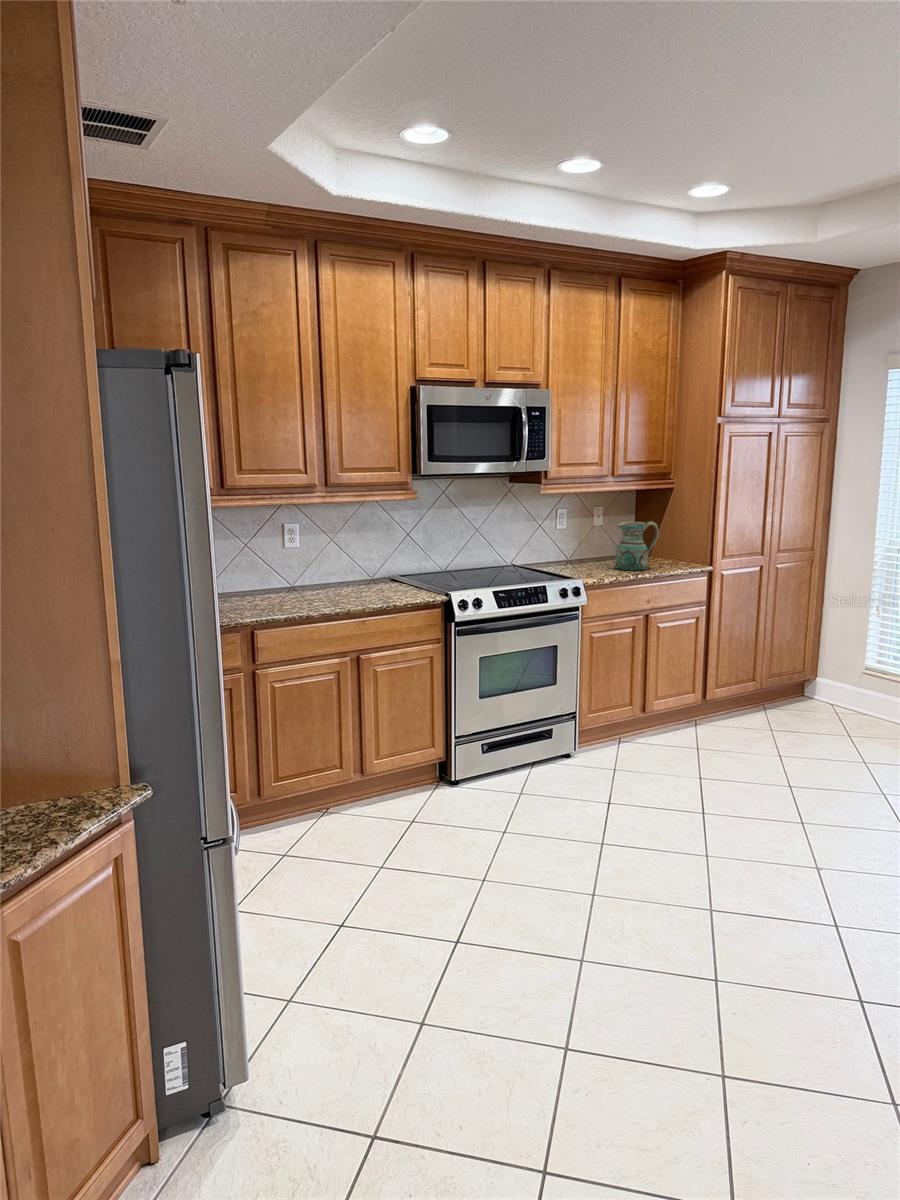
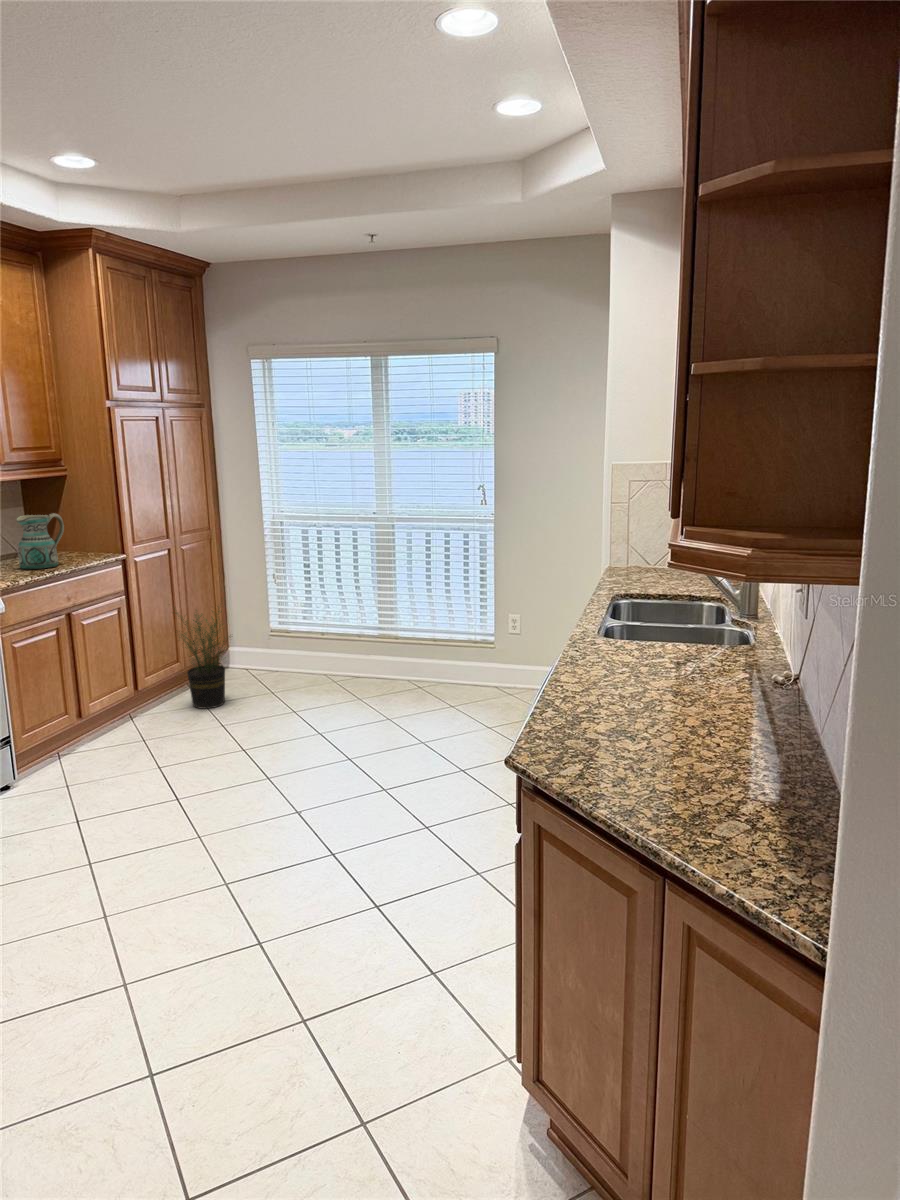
potted plant: none [747,621,815,736] -> present [176,611,225,709]

